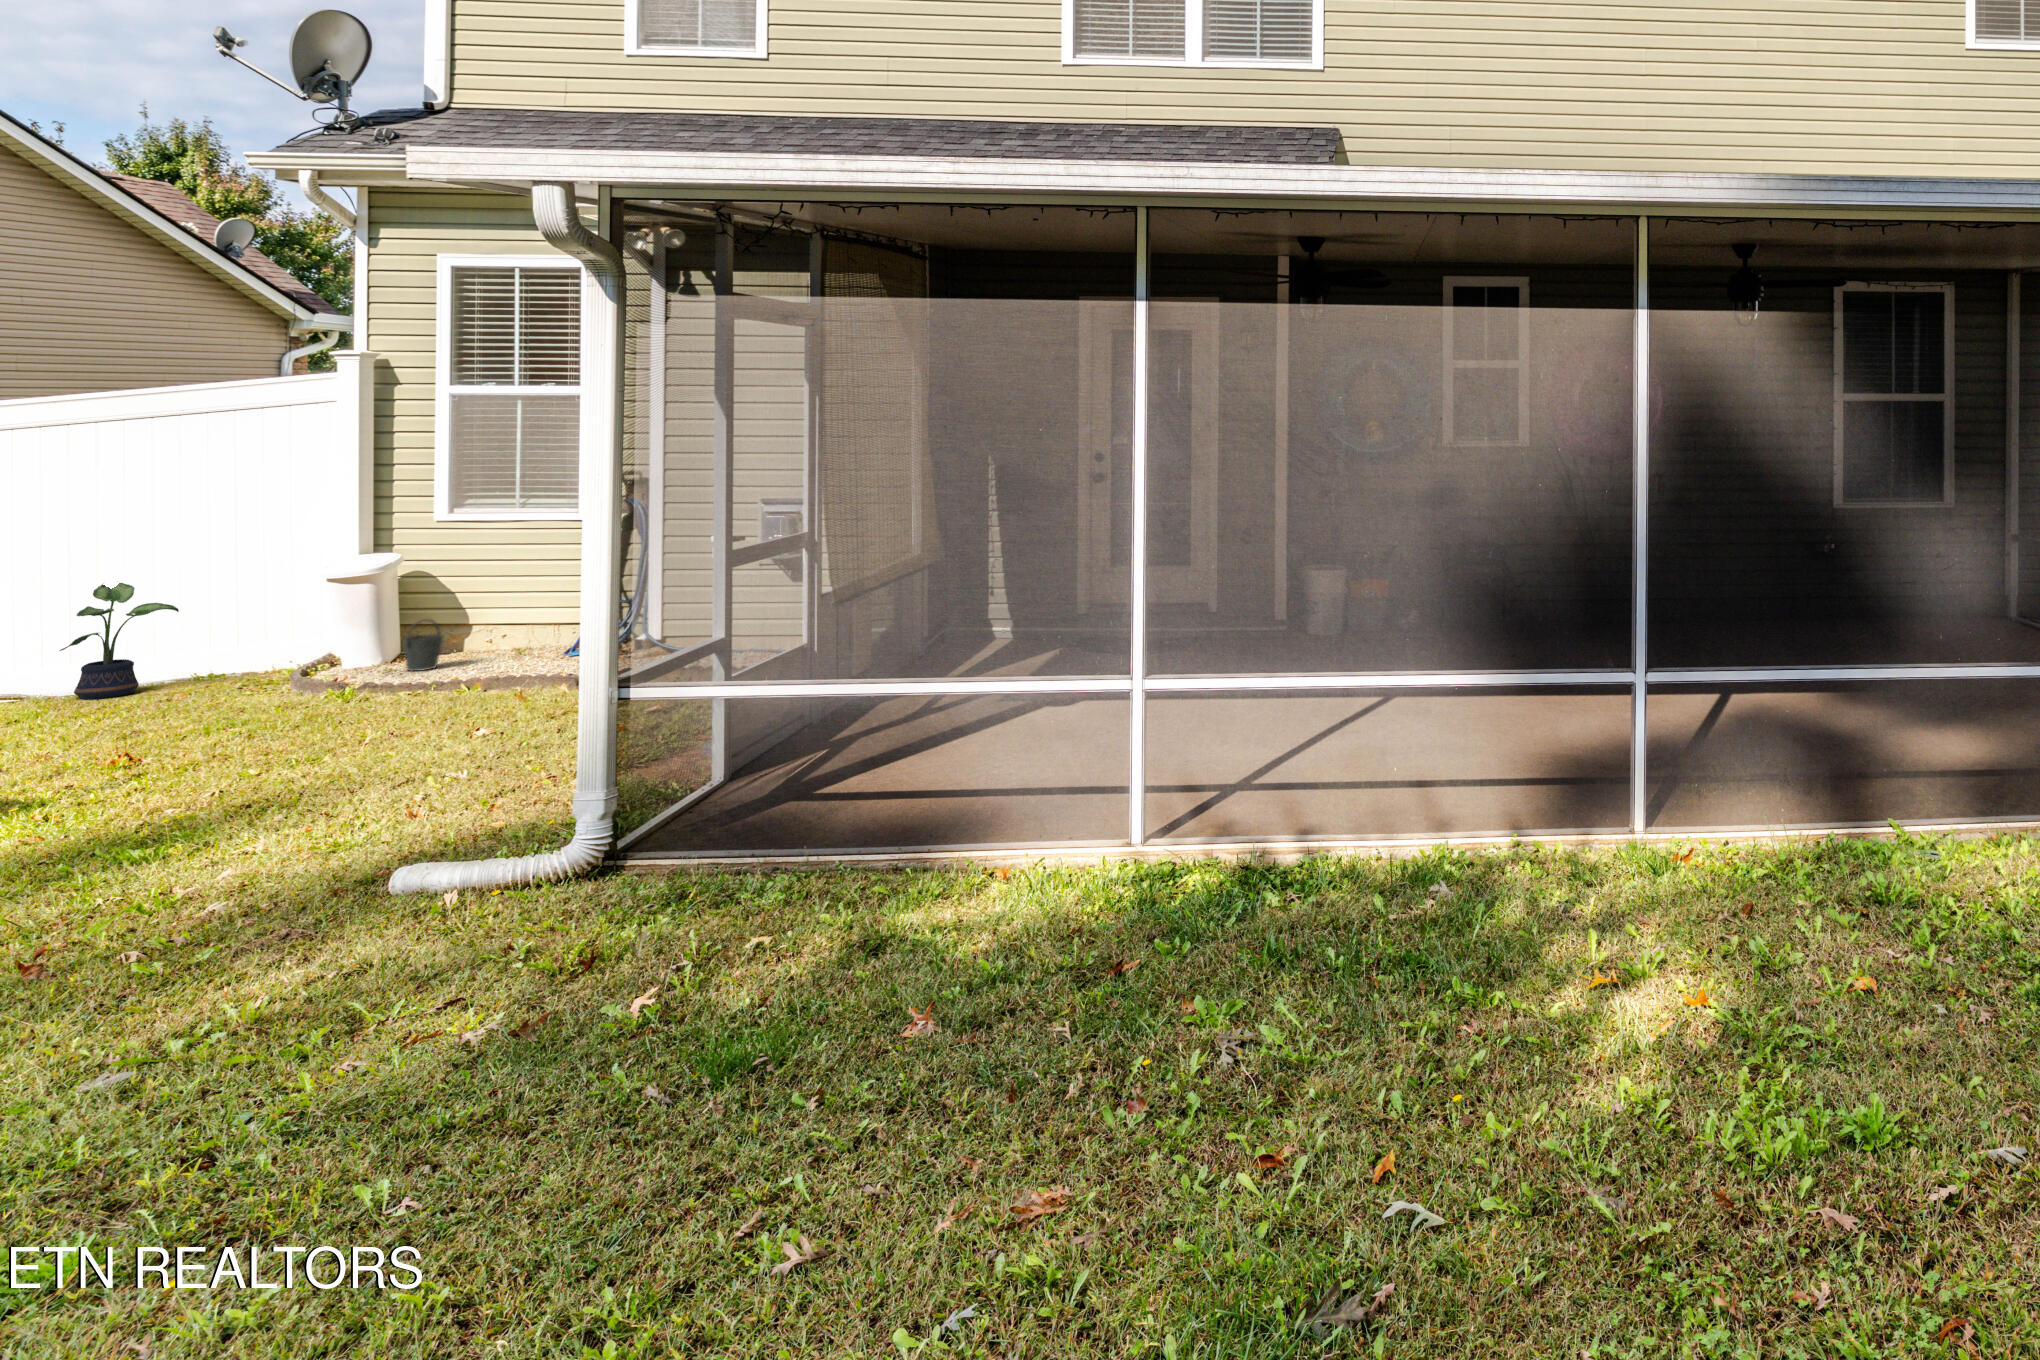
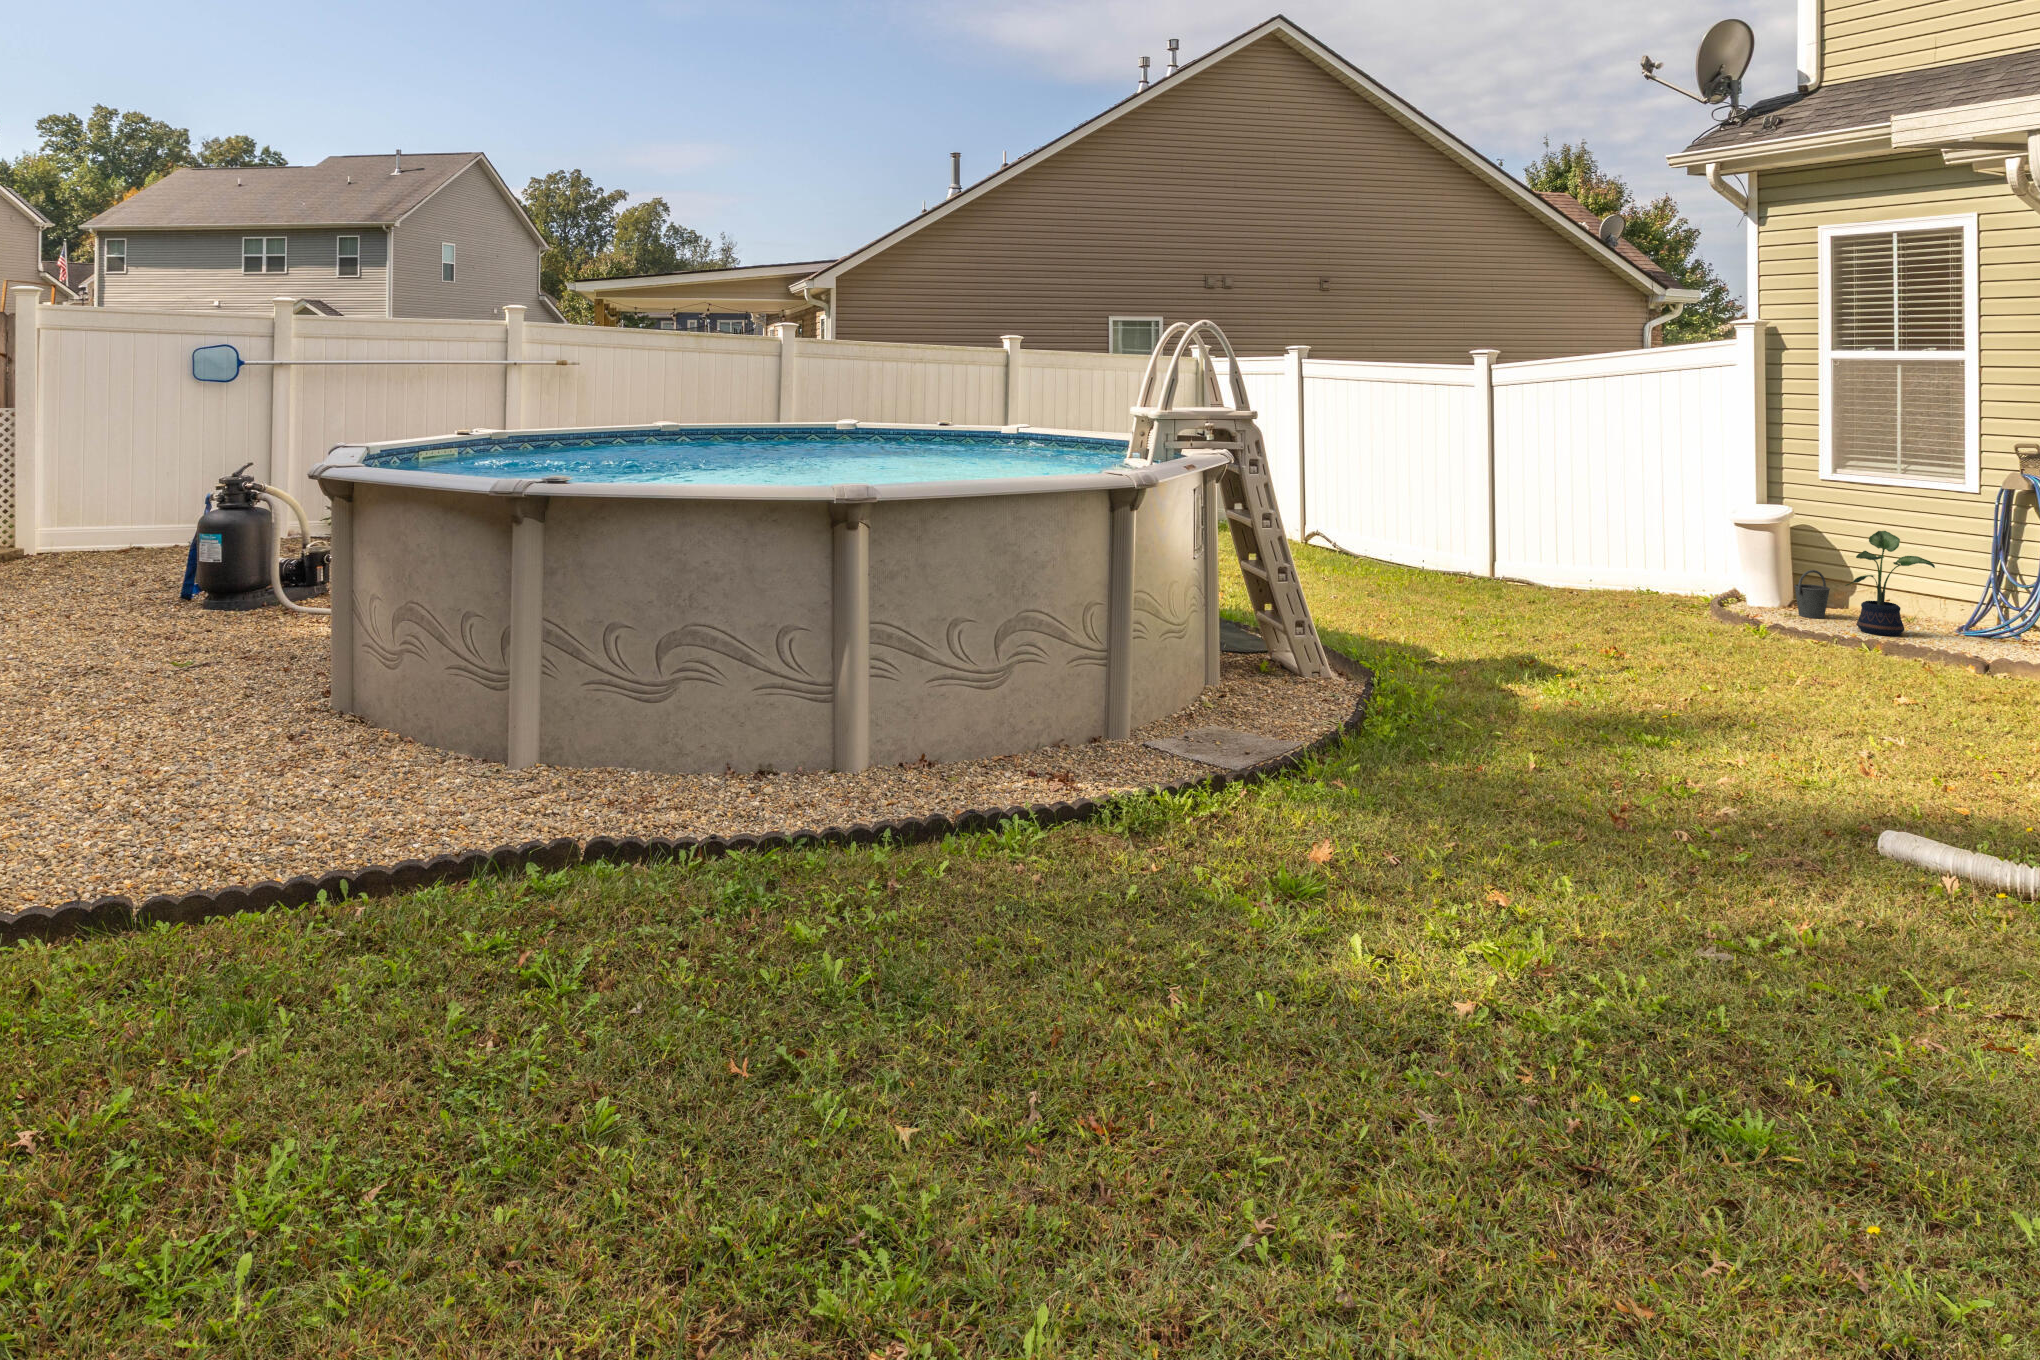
potted plant: present [60,583,179,699] -> present [1845,531,1935,636]

